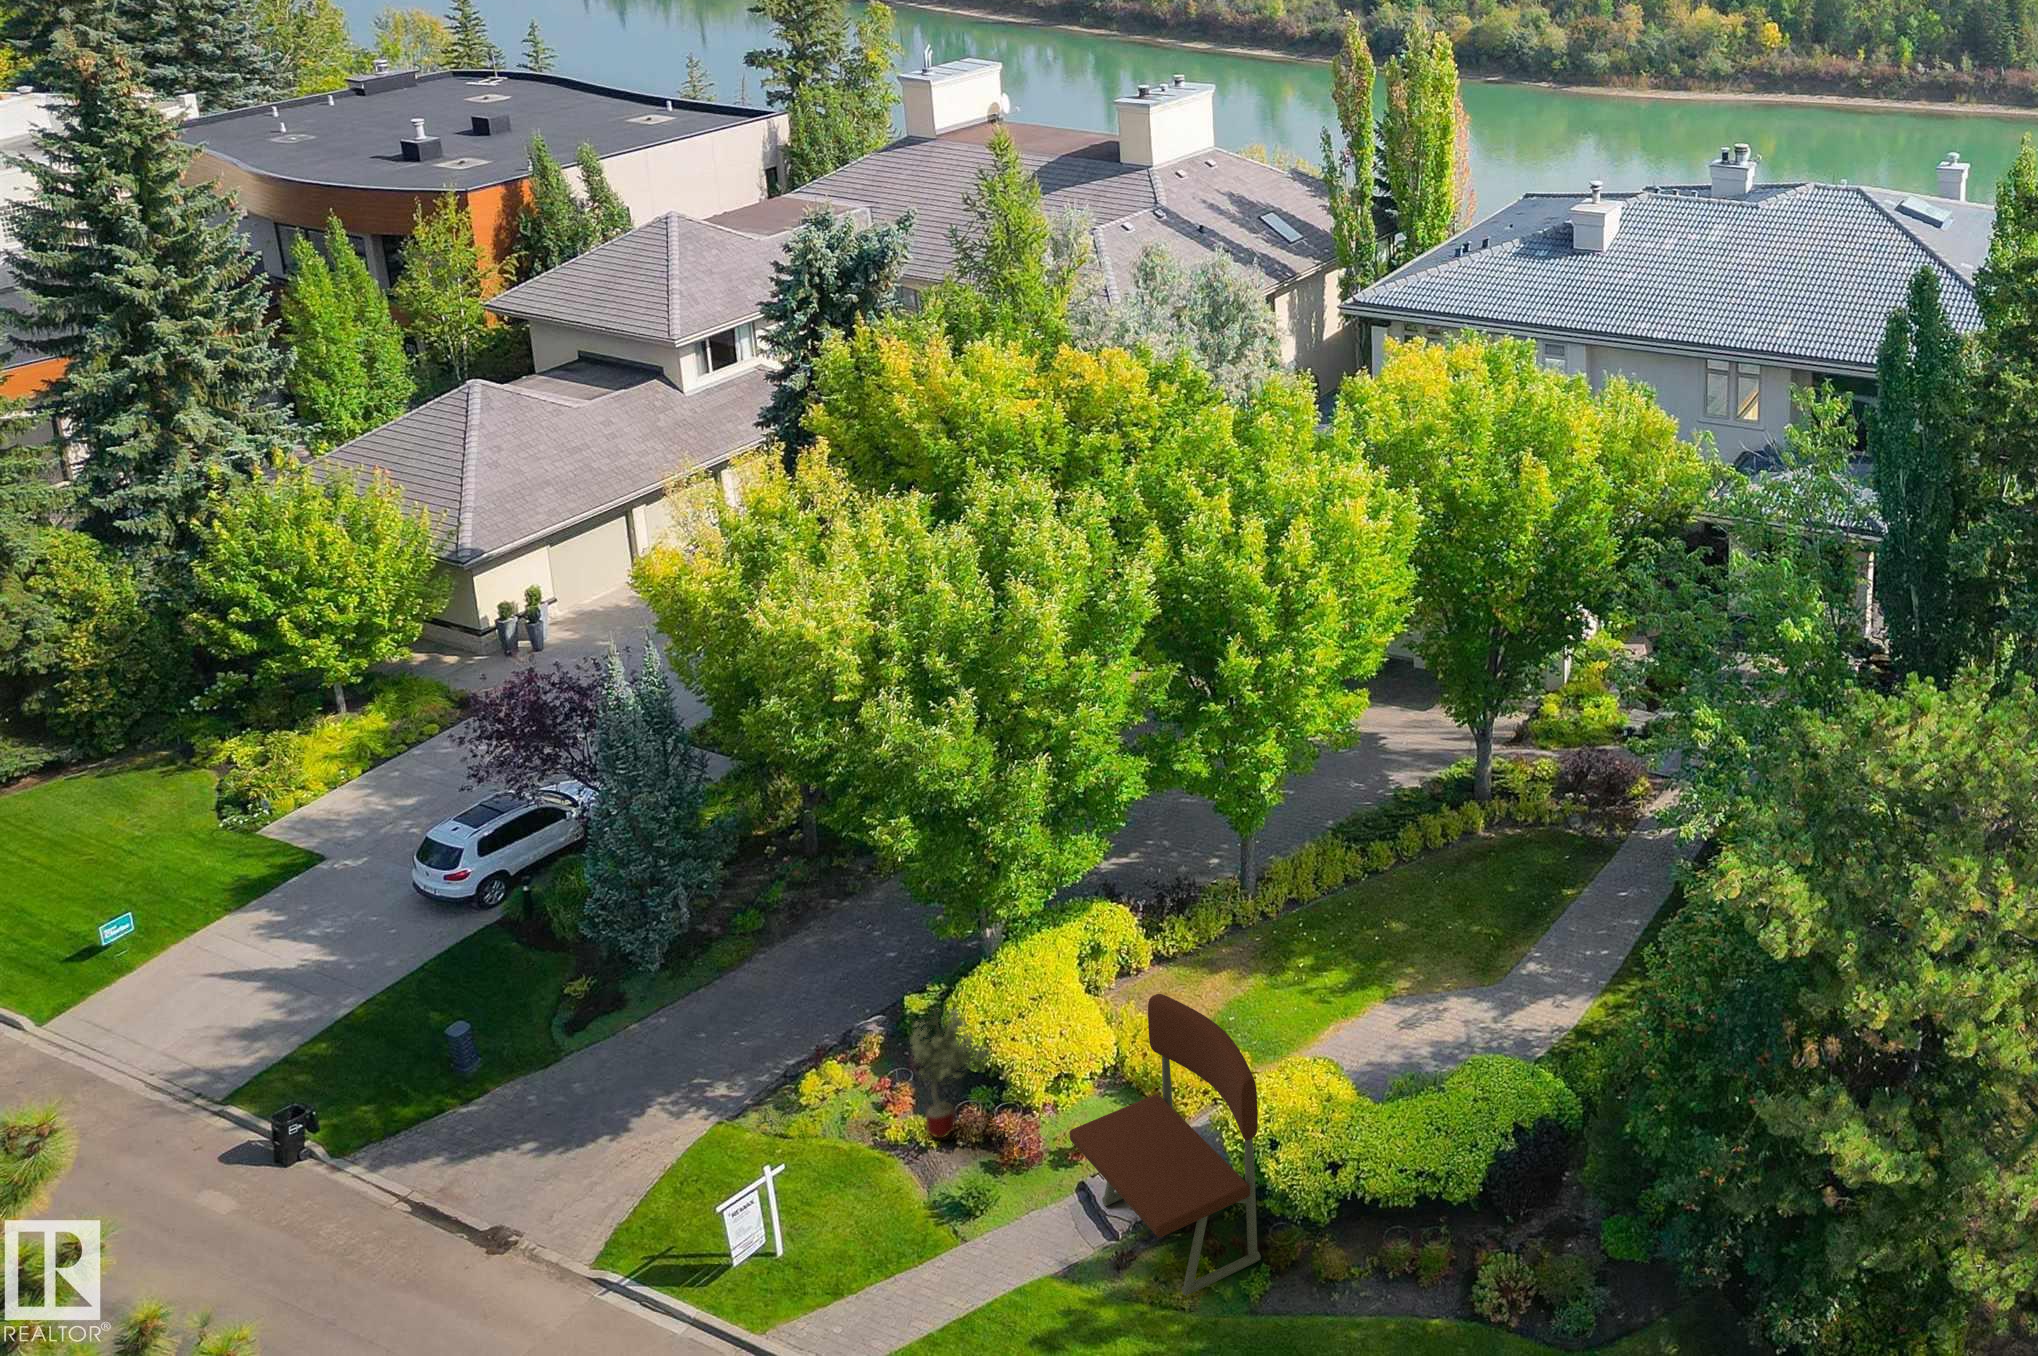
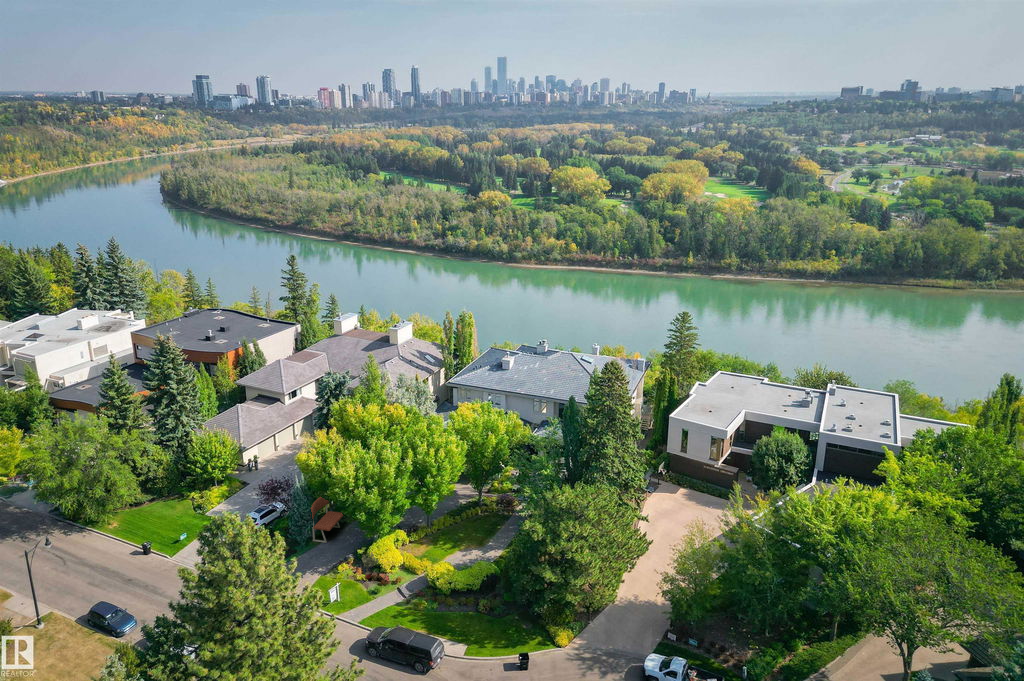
bench: present [1070,994,1261,1296] -> present [311,497,344,543]

